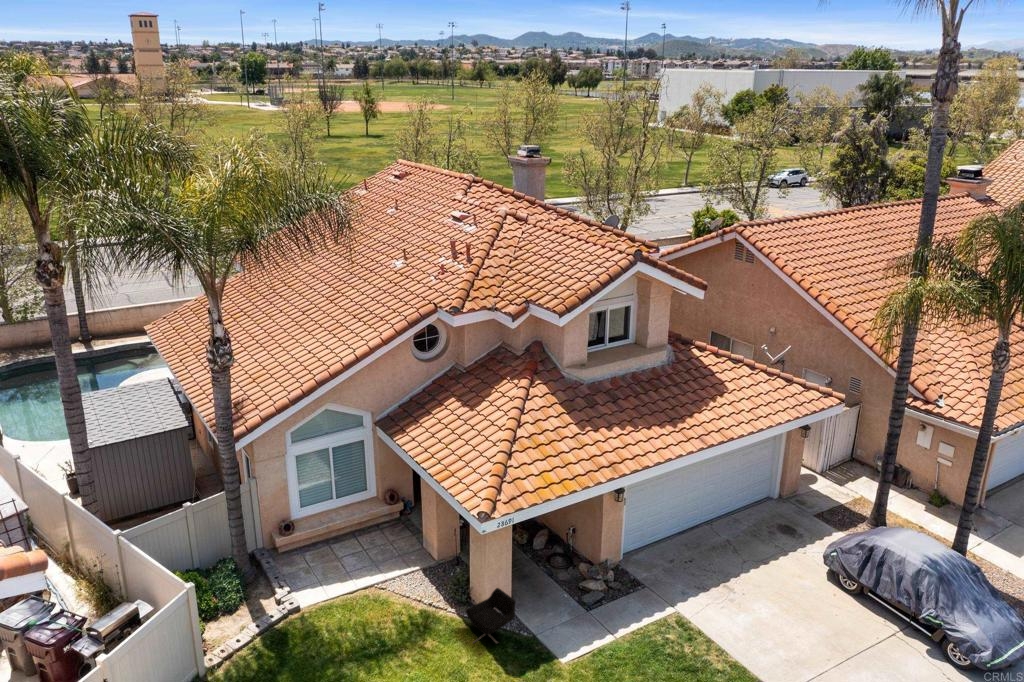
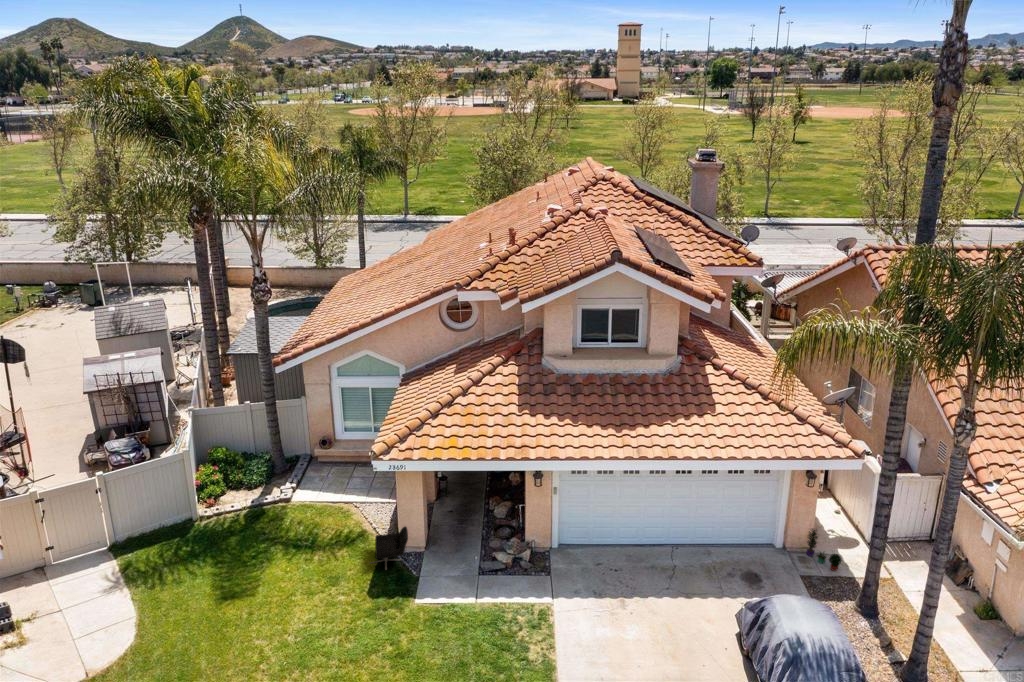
potted plant: none [797,473,834,504] -> present [807,529,842,571]

